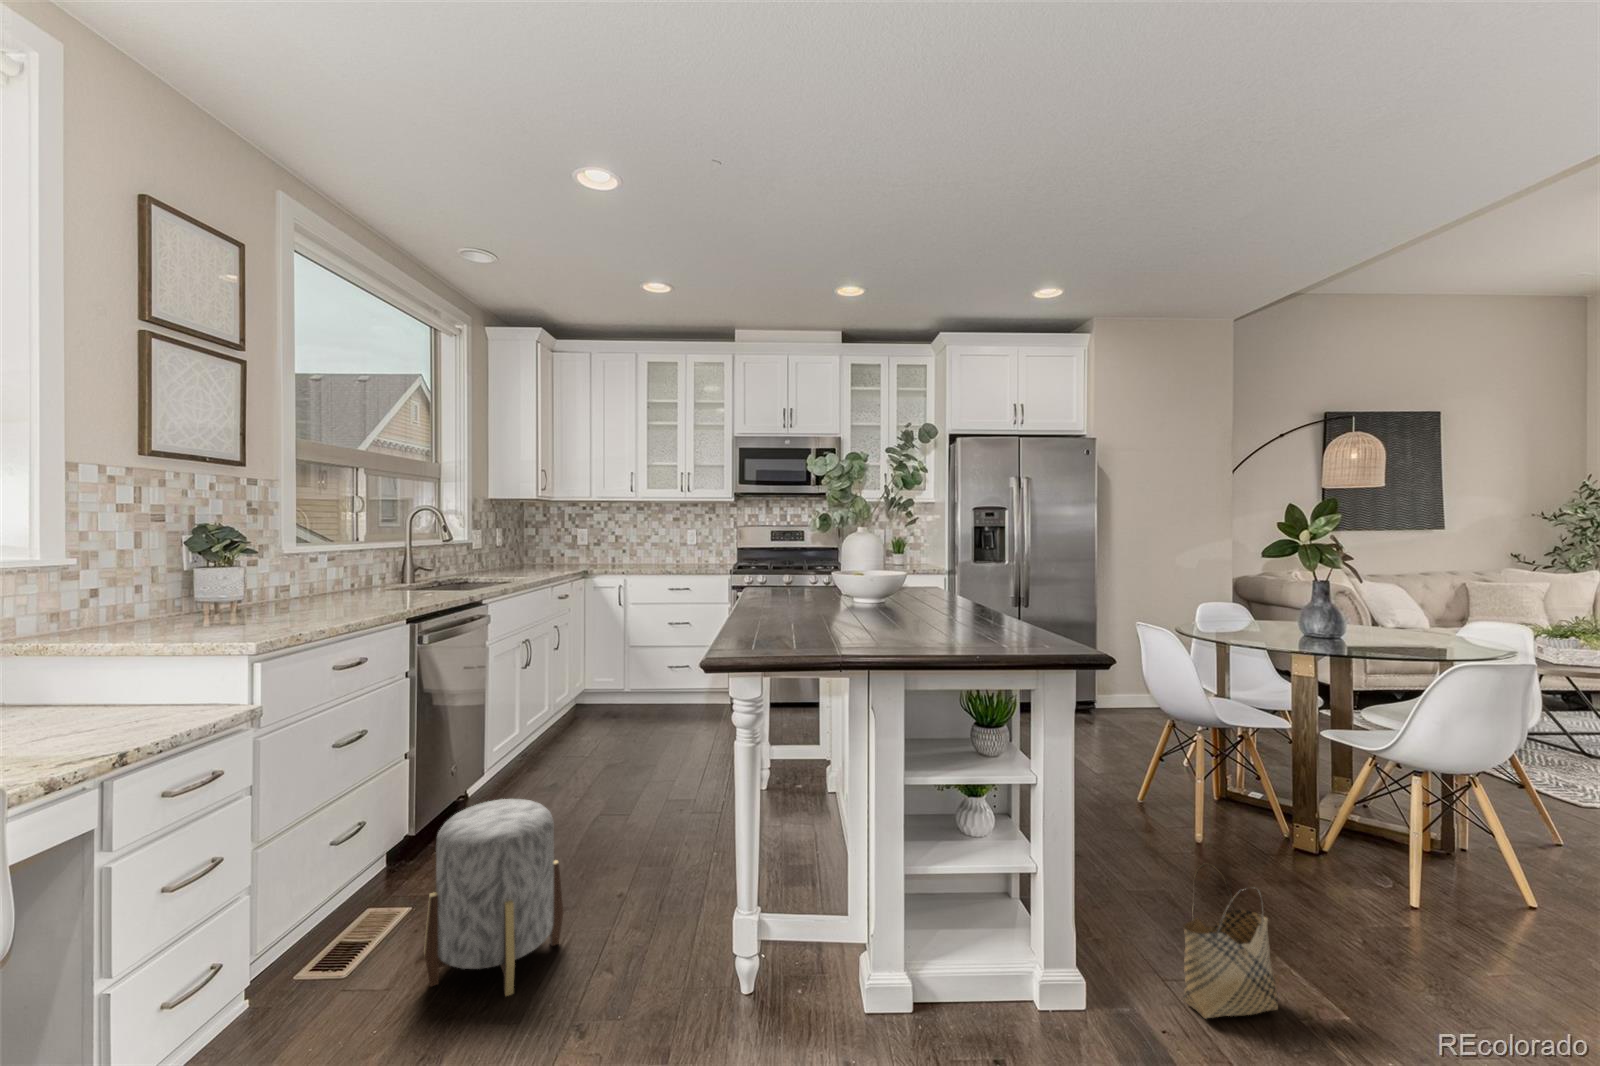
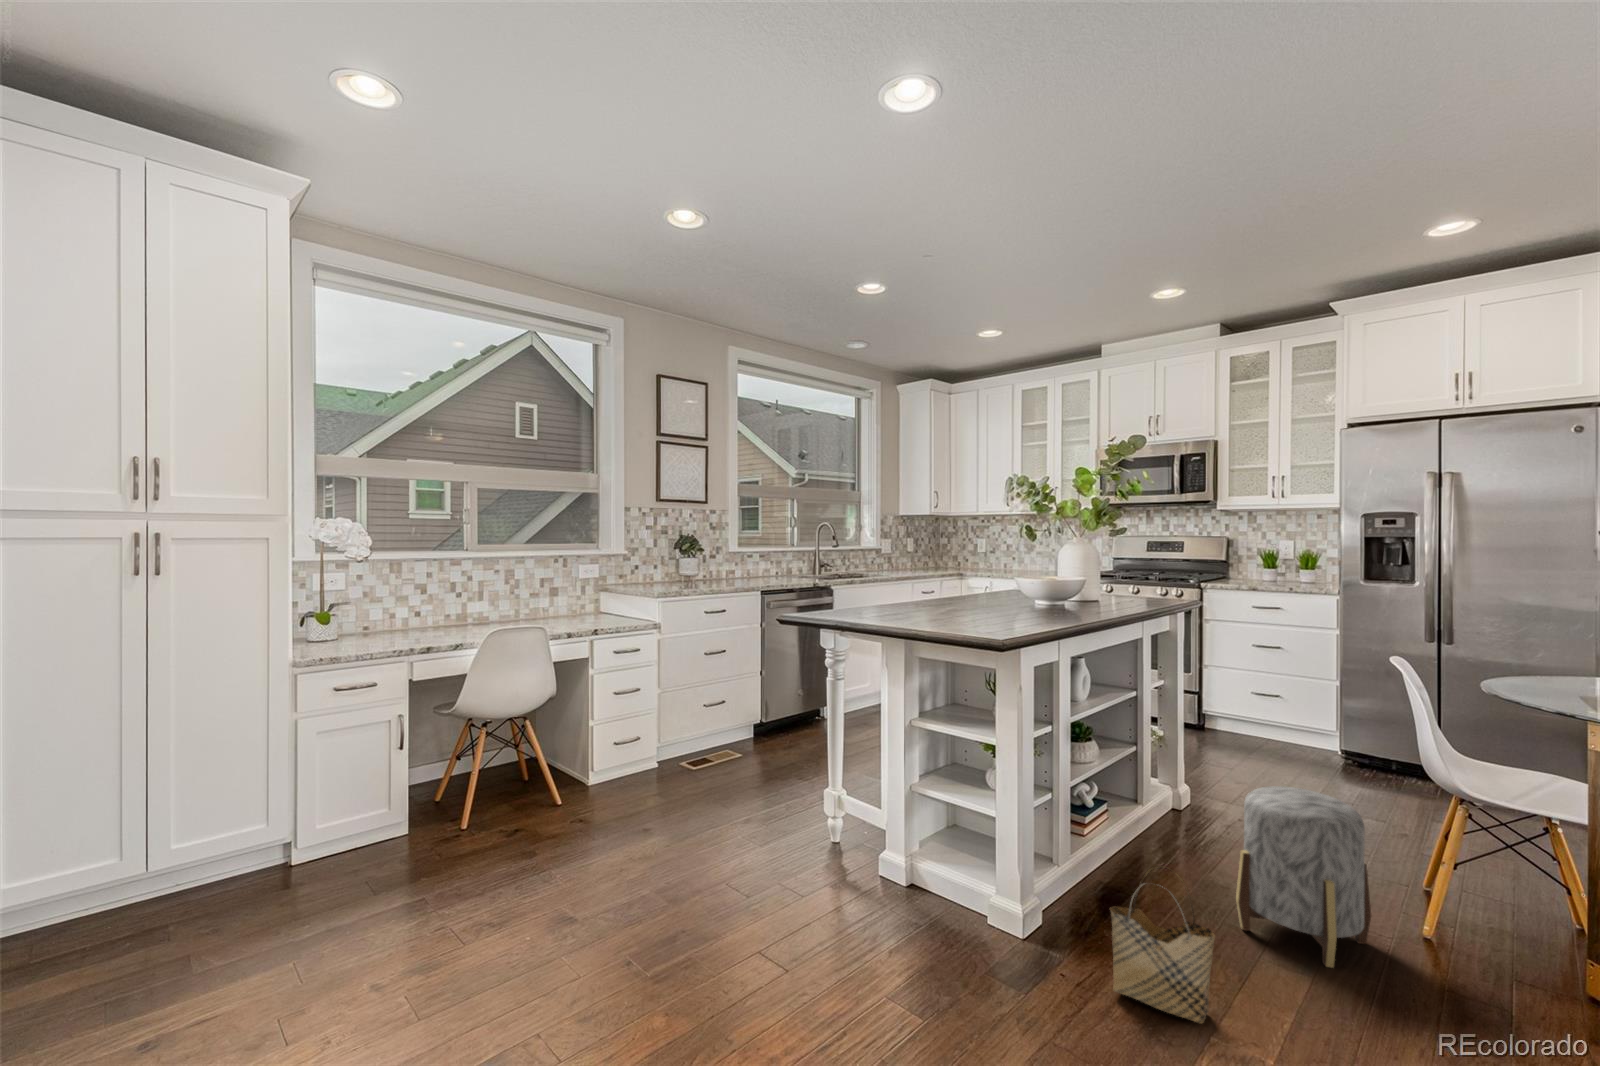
stool: present [424,799,563,996] -> present [1236,786,1371,968]

